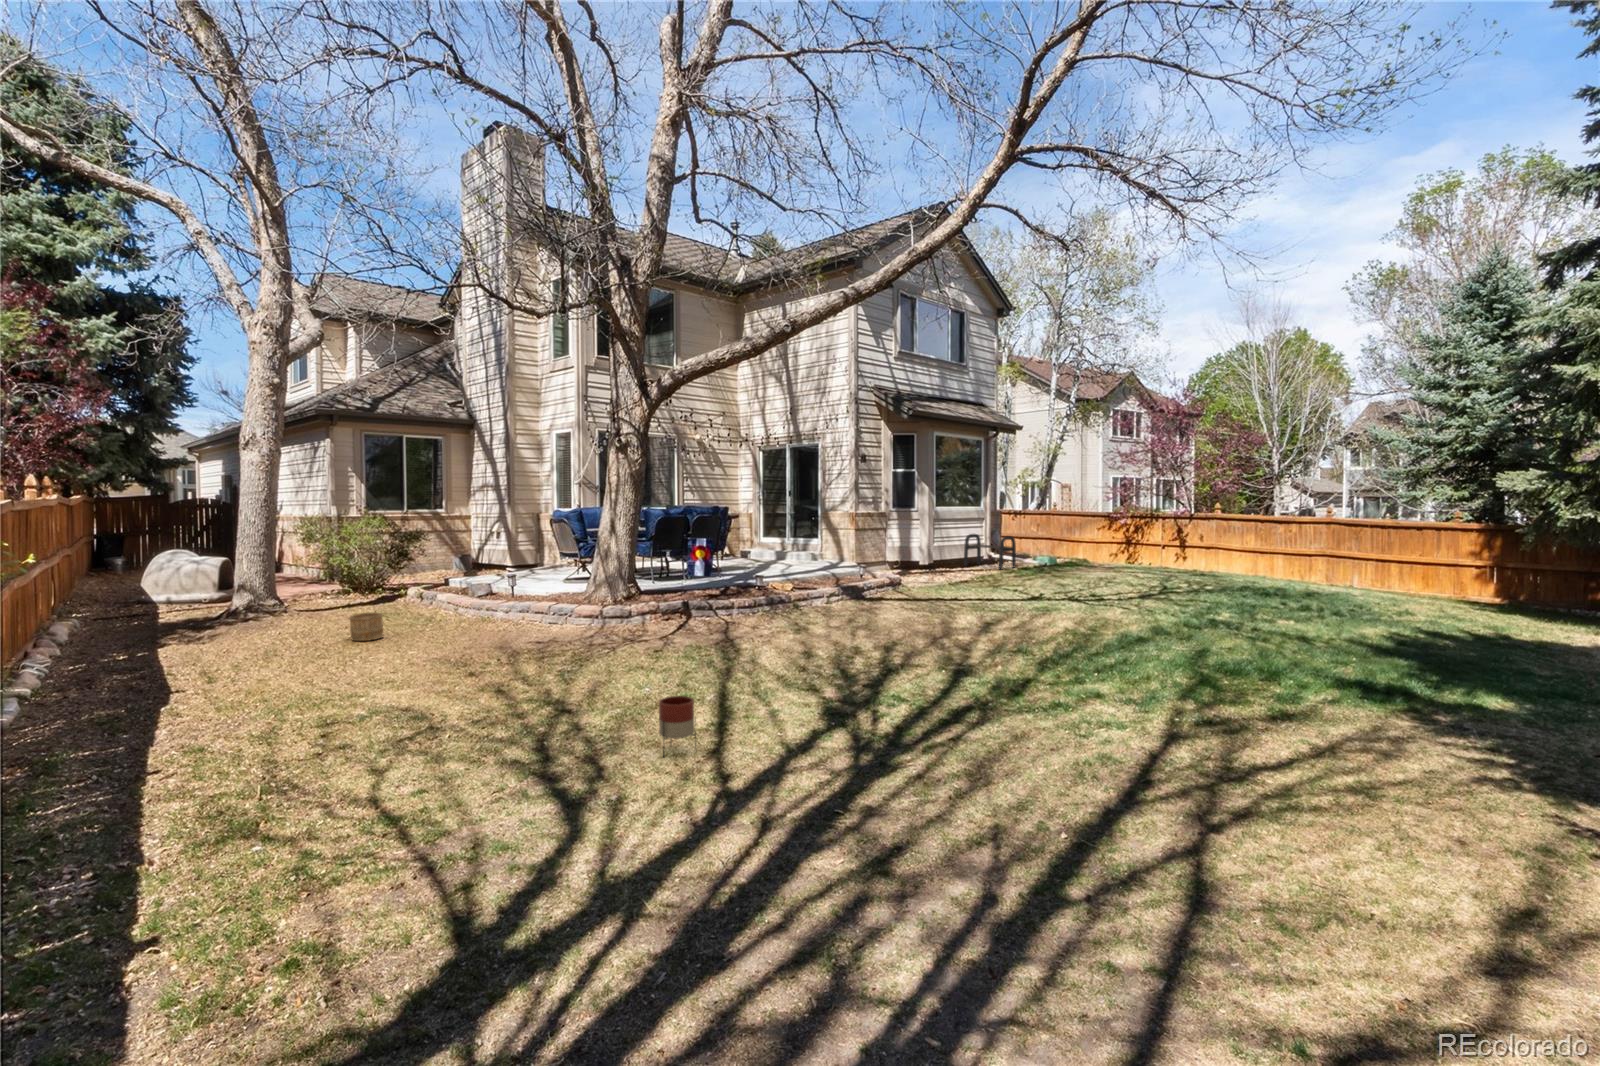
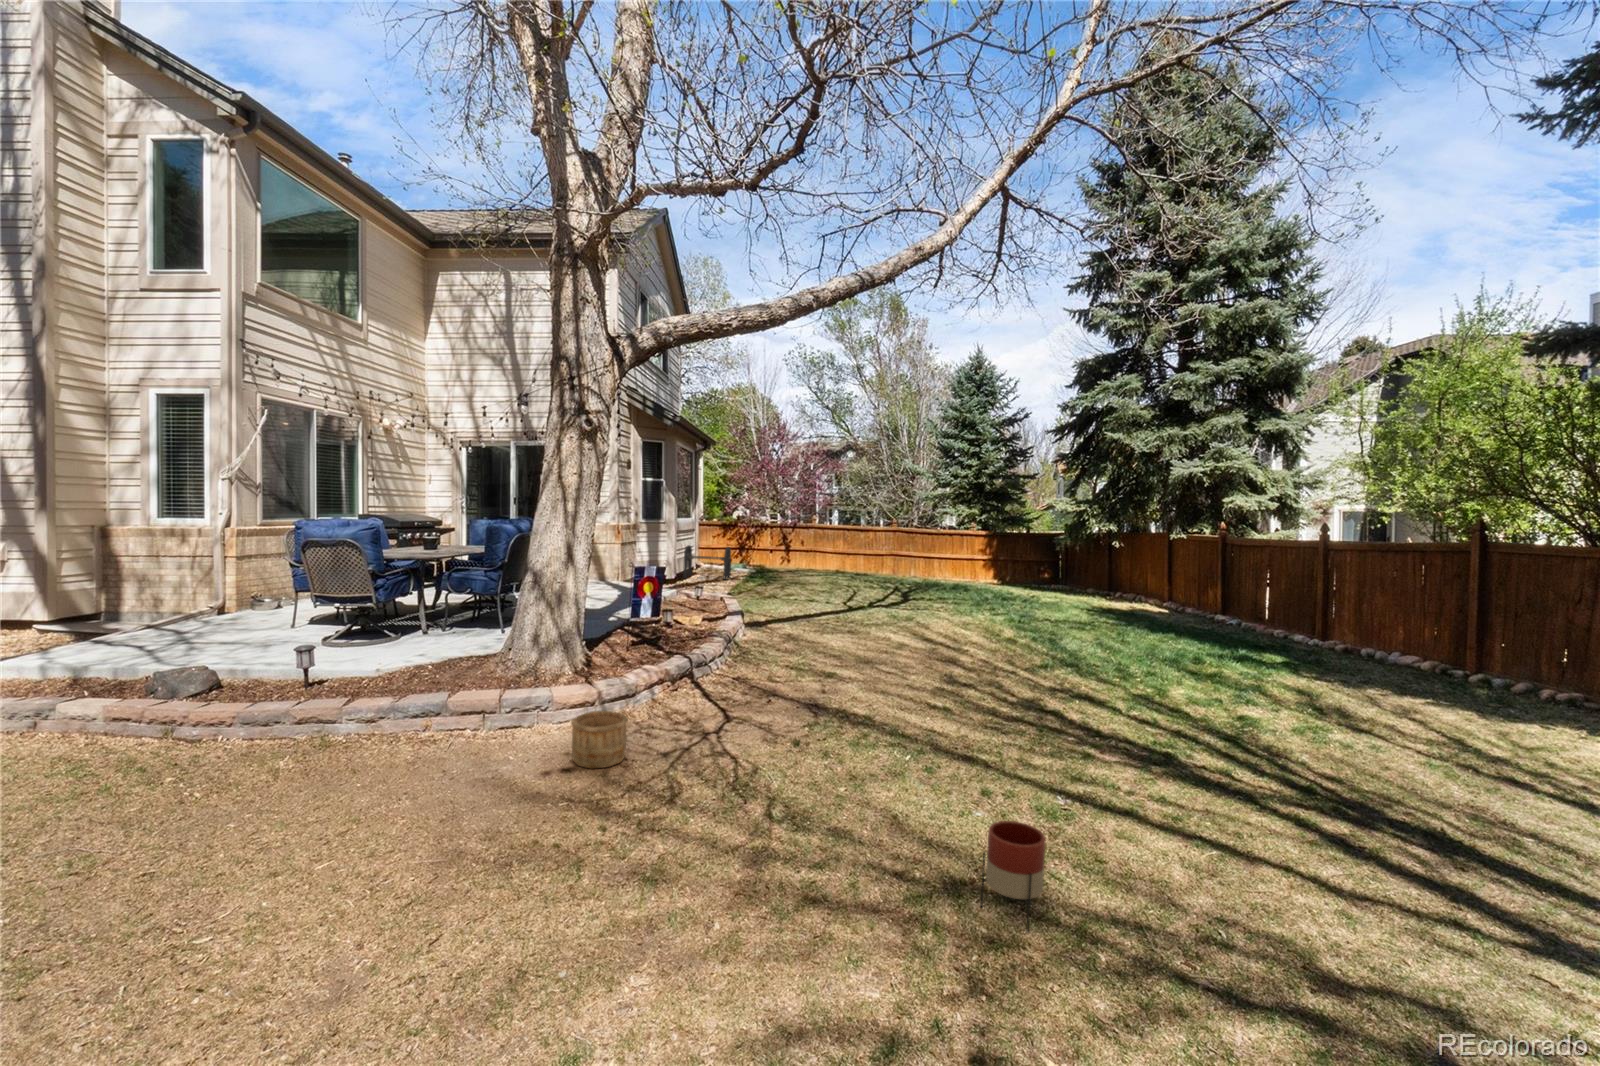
wooden bucket: present [349,612,383,641] -> present [571,711,628,769]
planter: present [659,696,696,756] -> present [981,821,1046,932]

